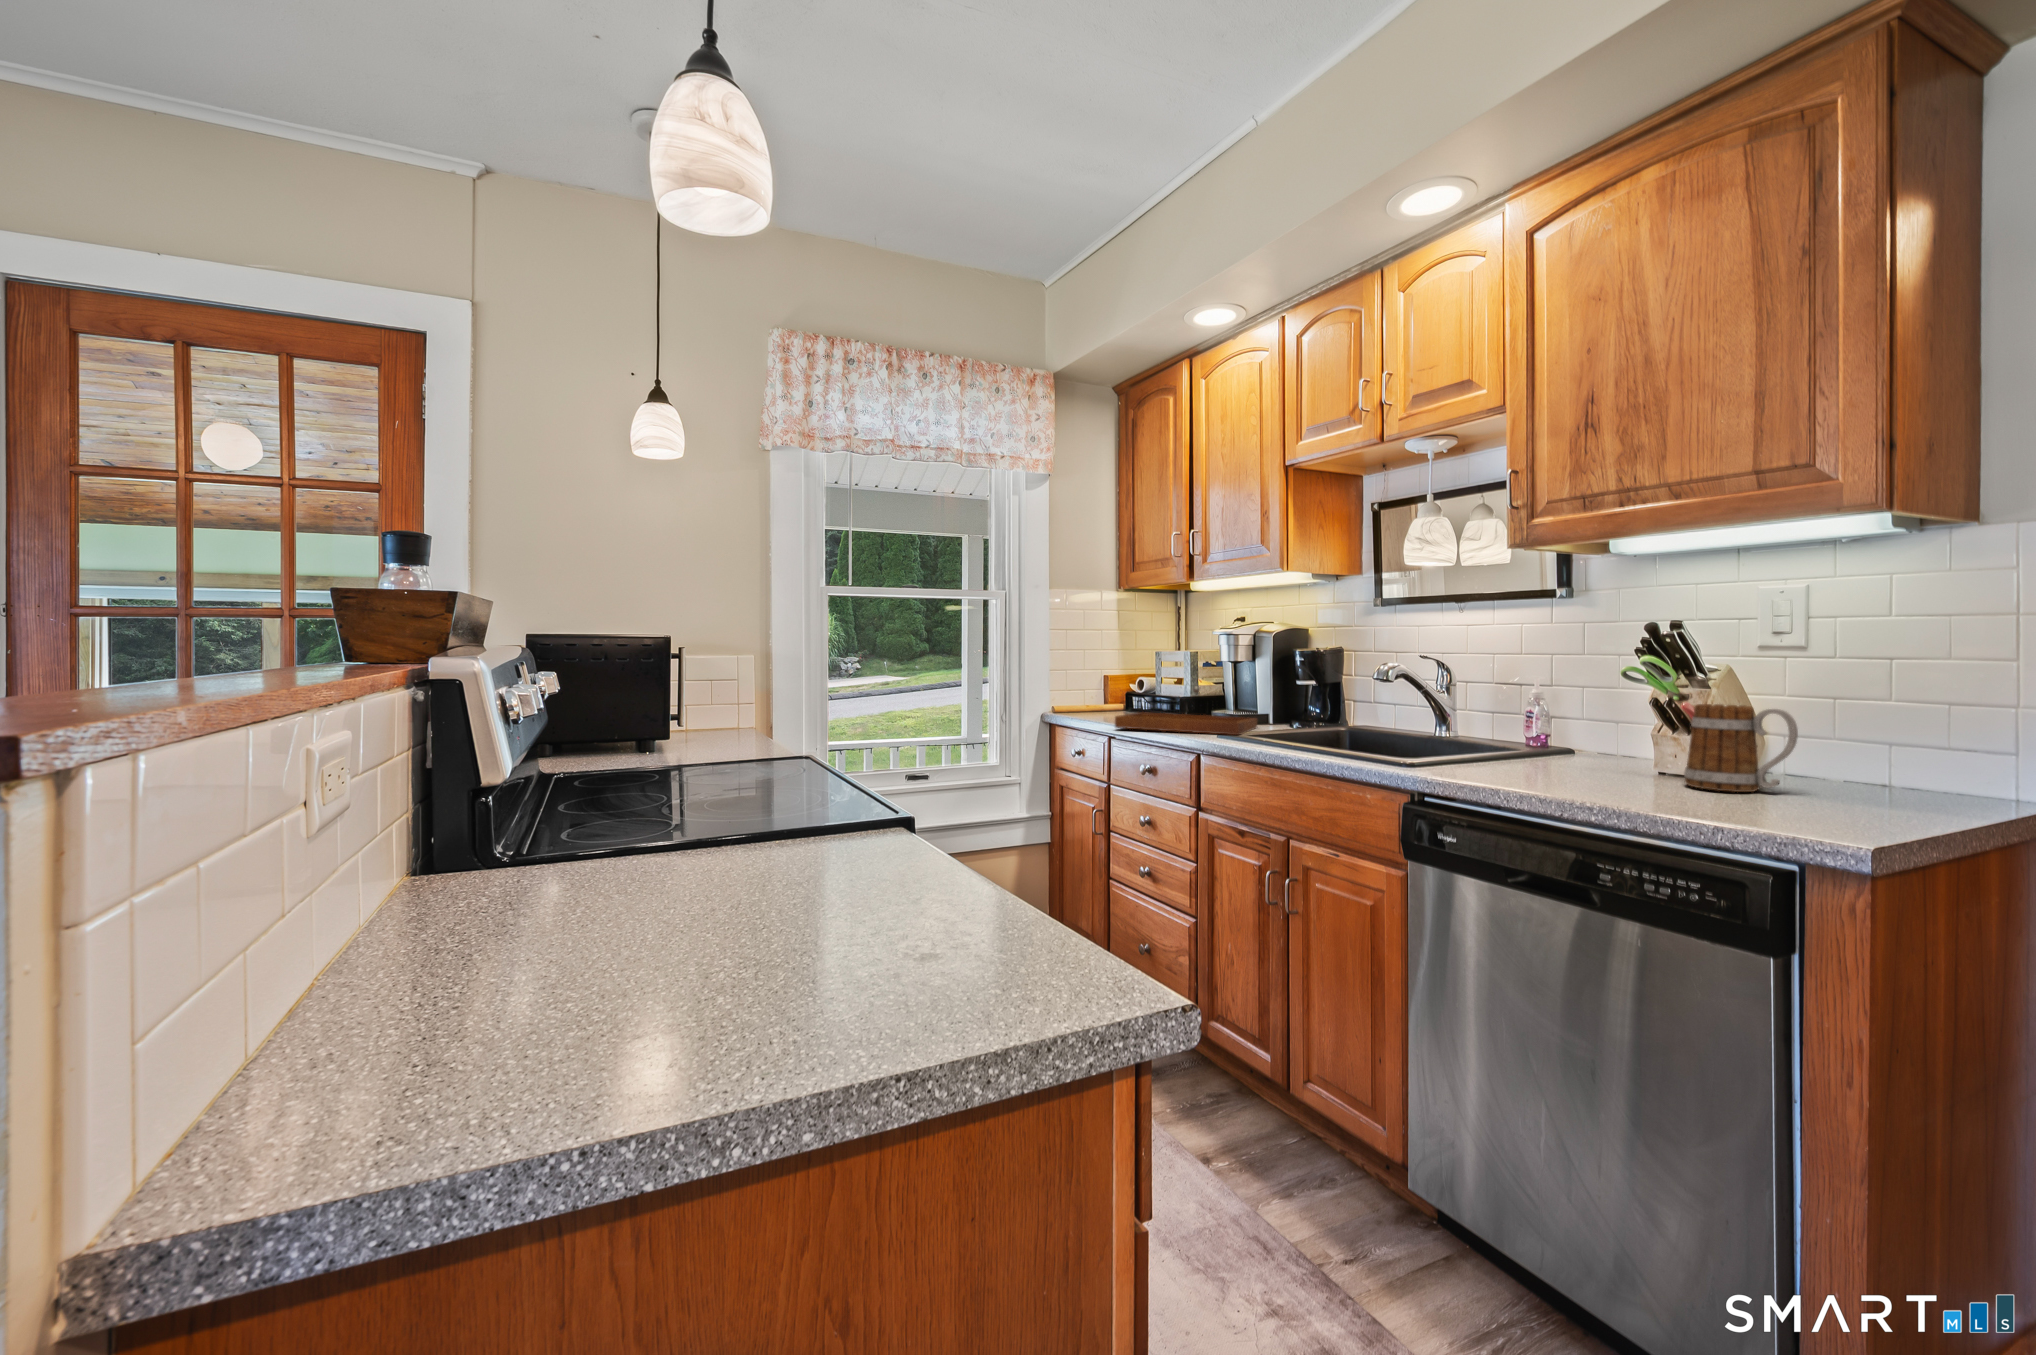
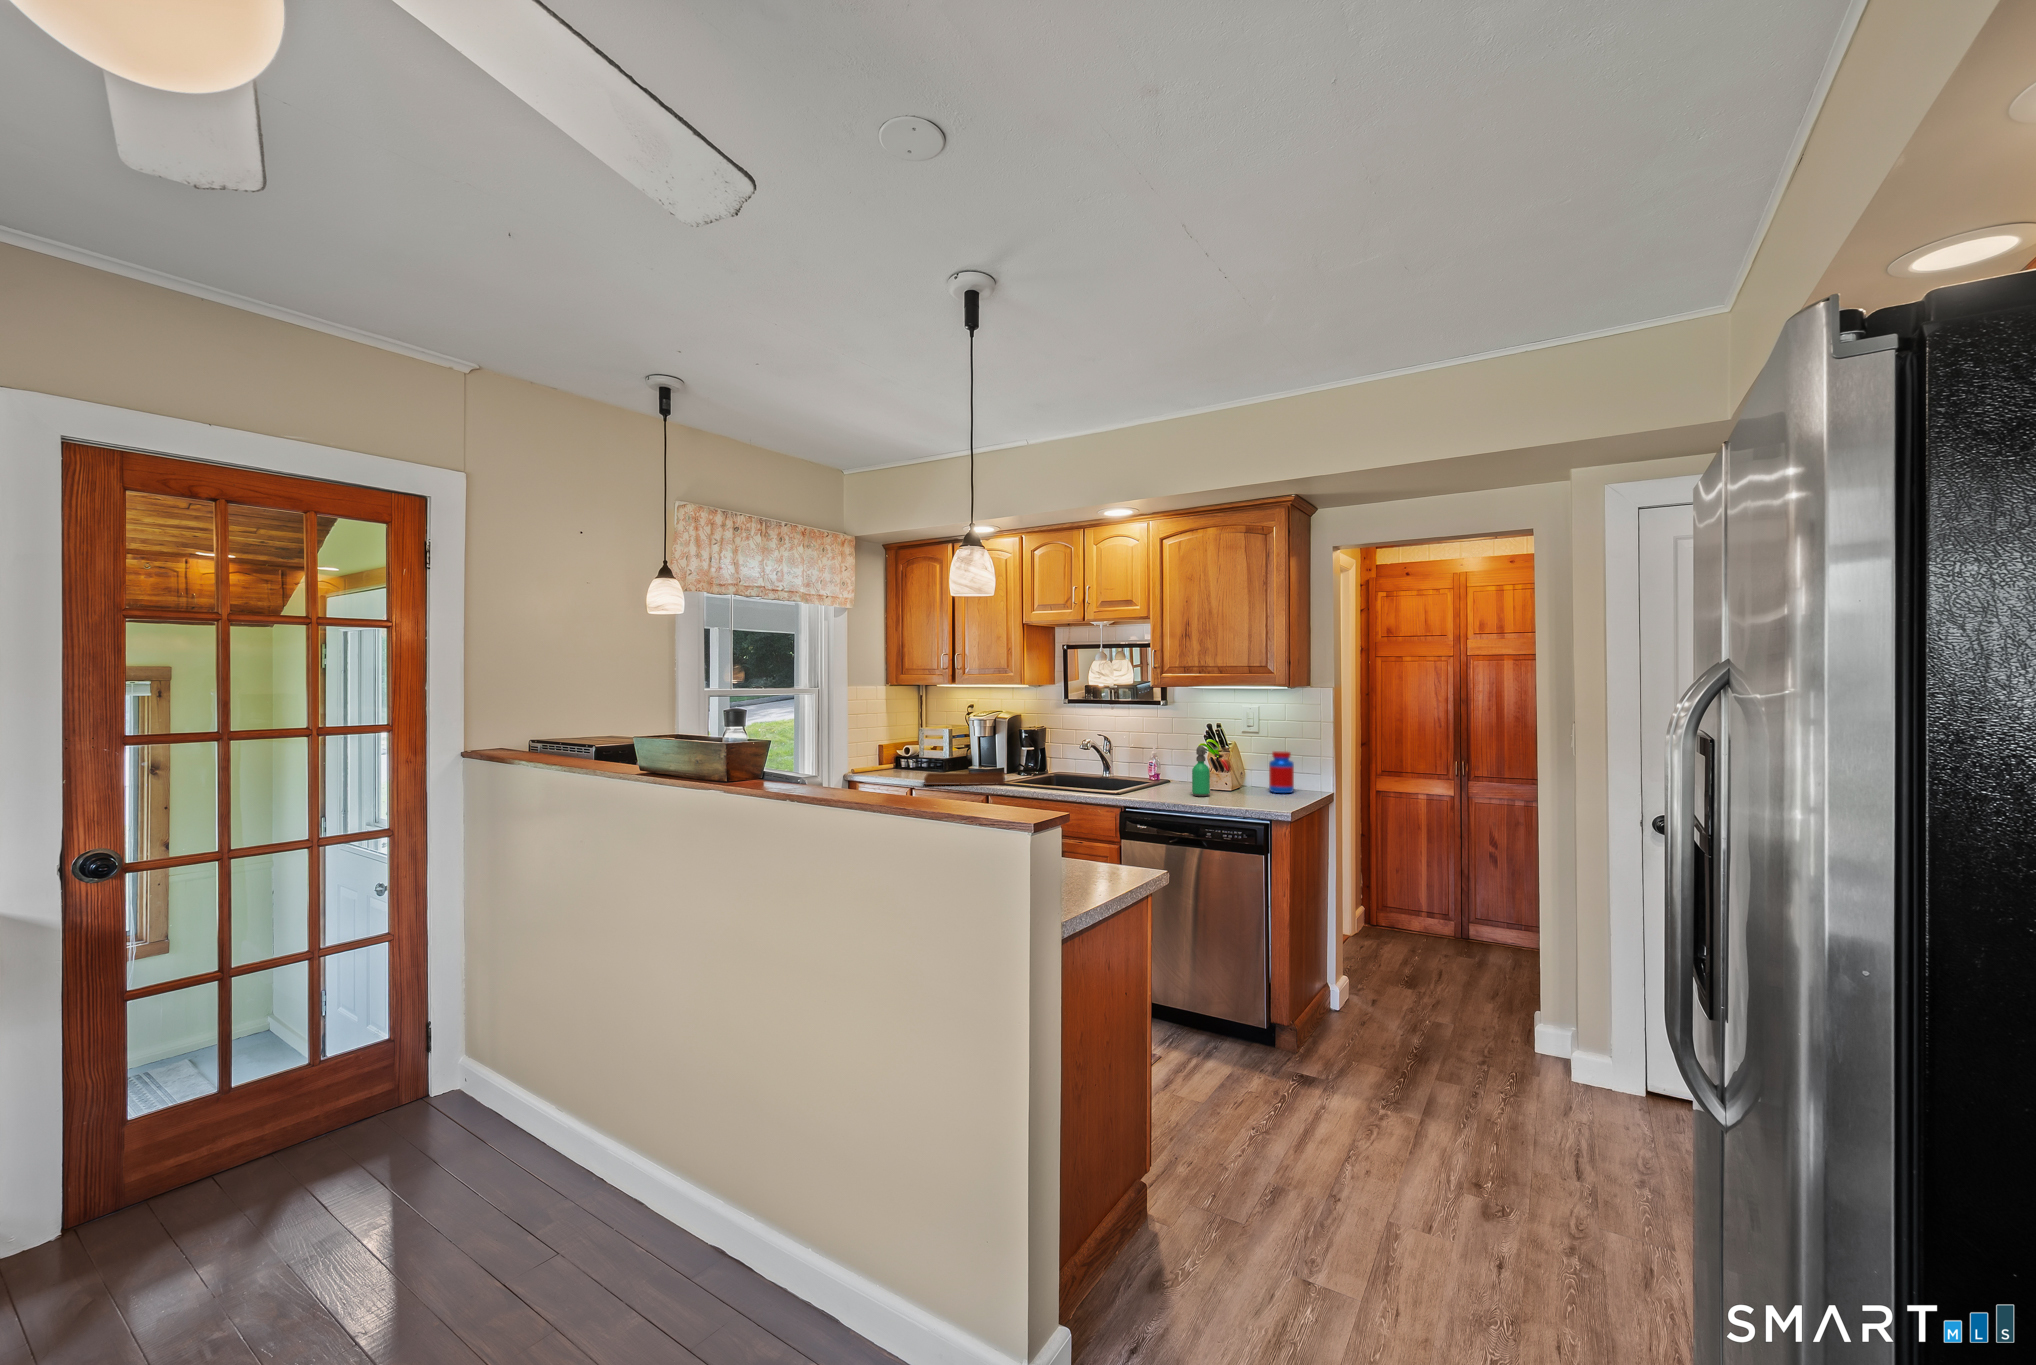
soap dispenser: none [1586,667,1635,781] -> present [1192,746,1210,796]
jar: none [1823,686,1911,792] -> present [1269,751,1294,793]
mug: present [1684,704,1798,792] -> none [1228,761,1264,798]

